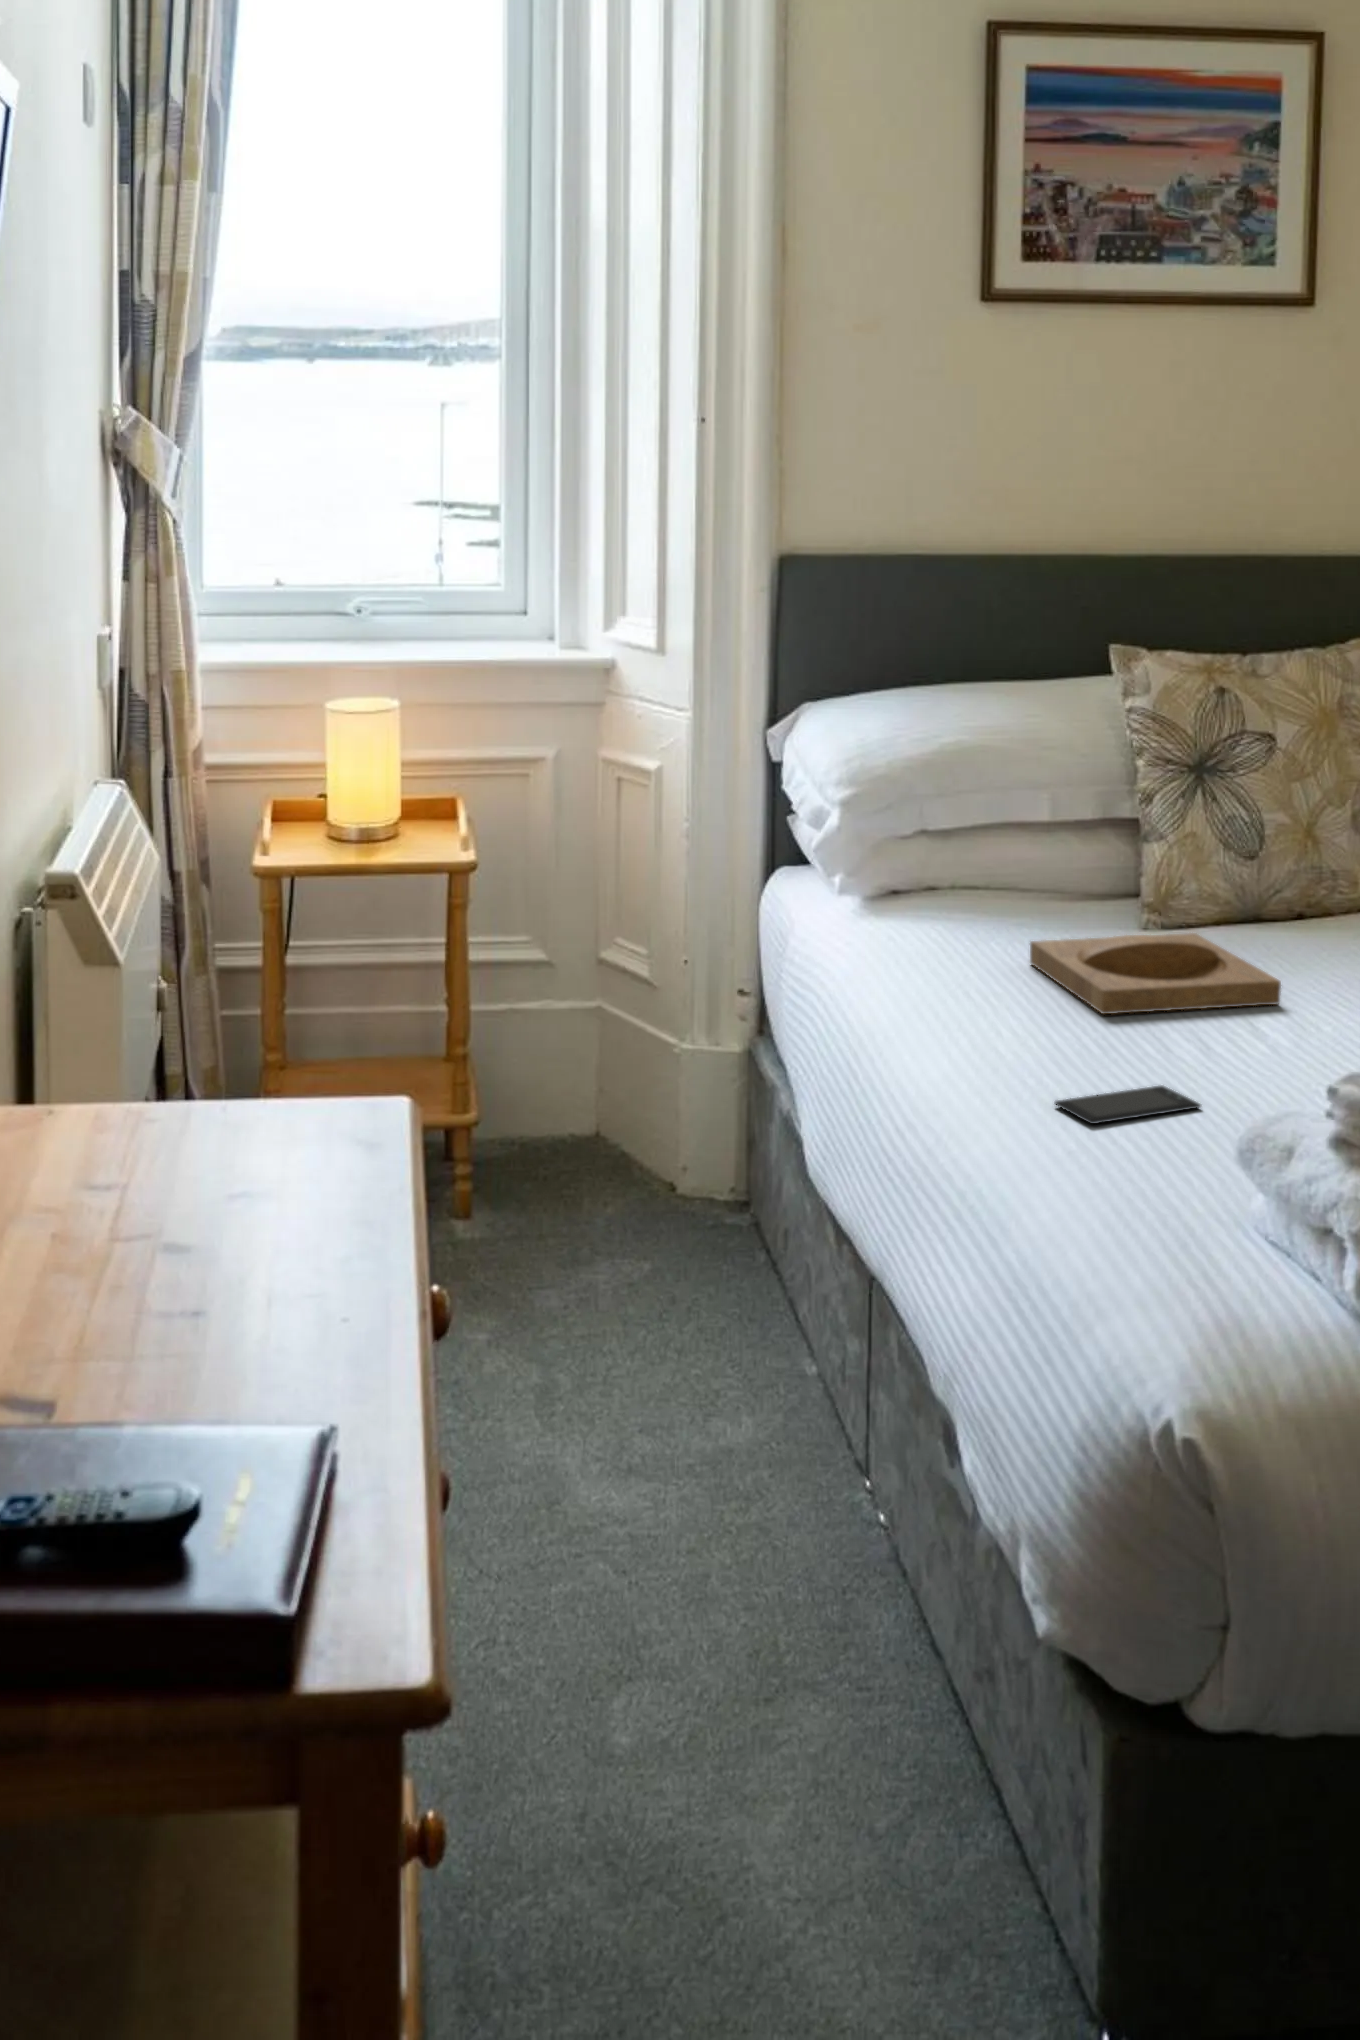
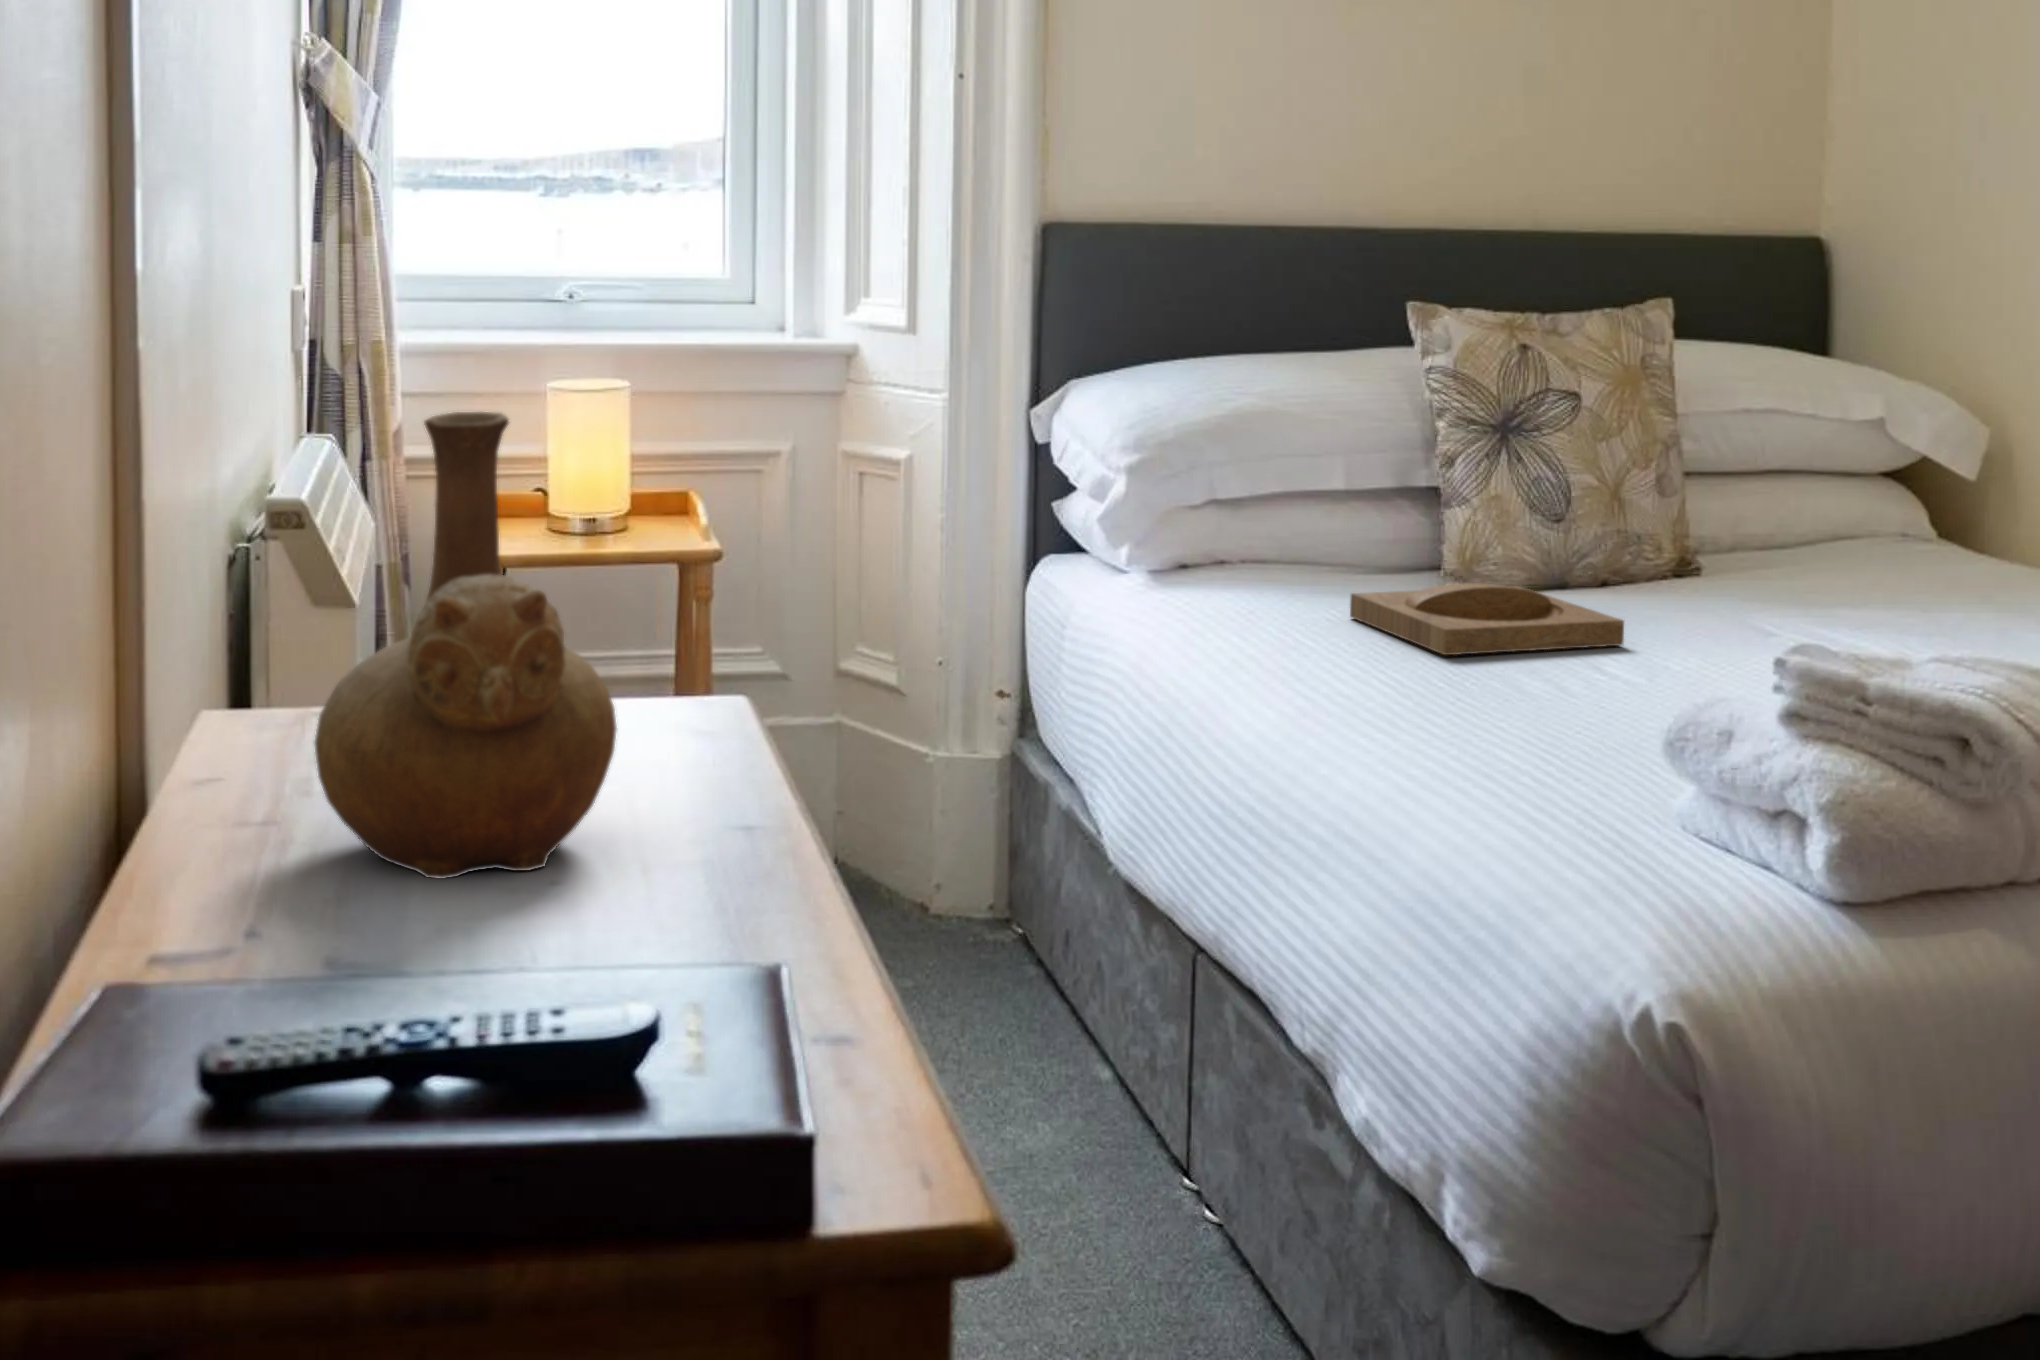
vase: none [19,898,266,1295] -> present [315,412,617,879]
smartphone: present [1055,1086,1201,1124] -> none [1425,710,1581,743]

